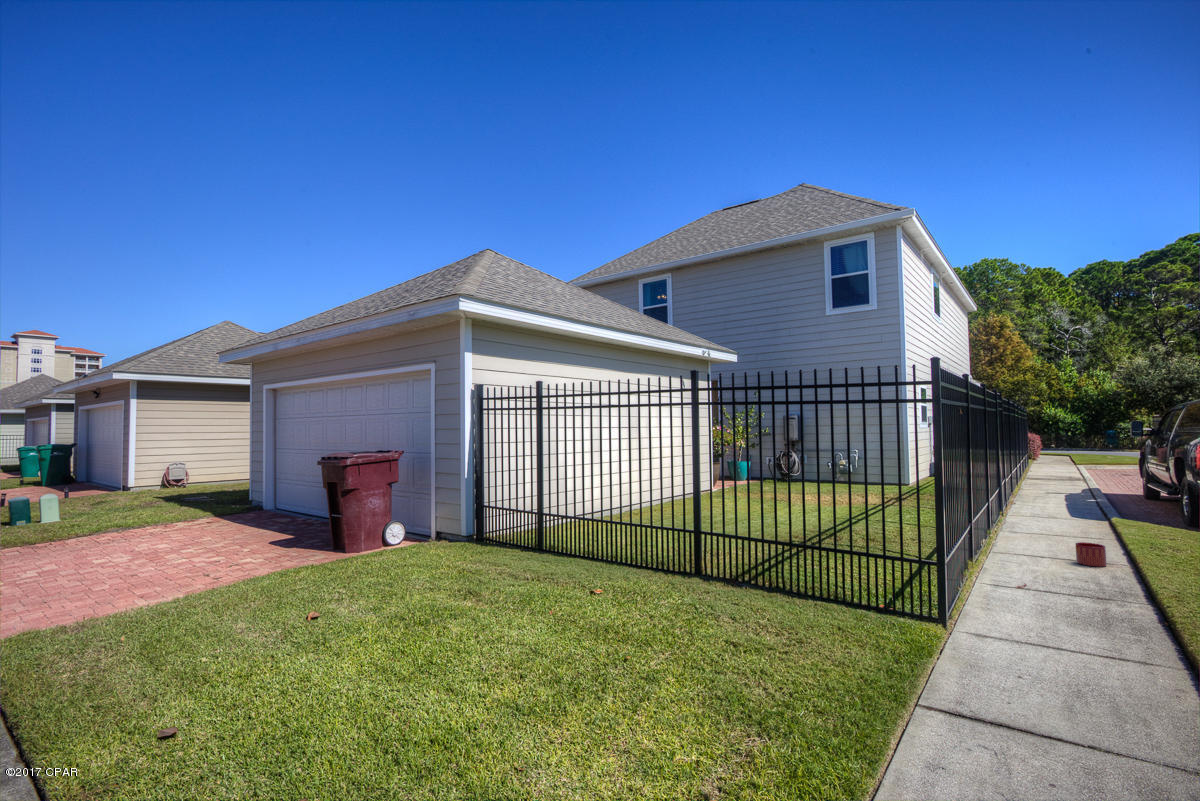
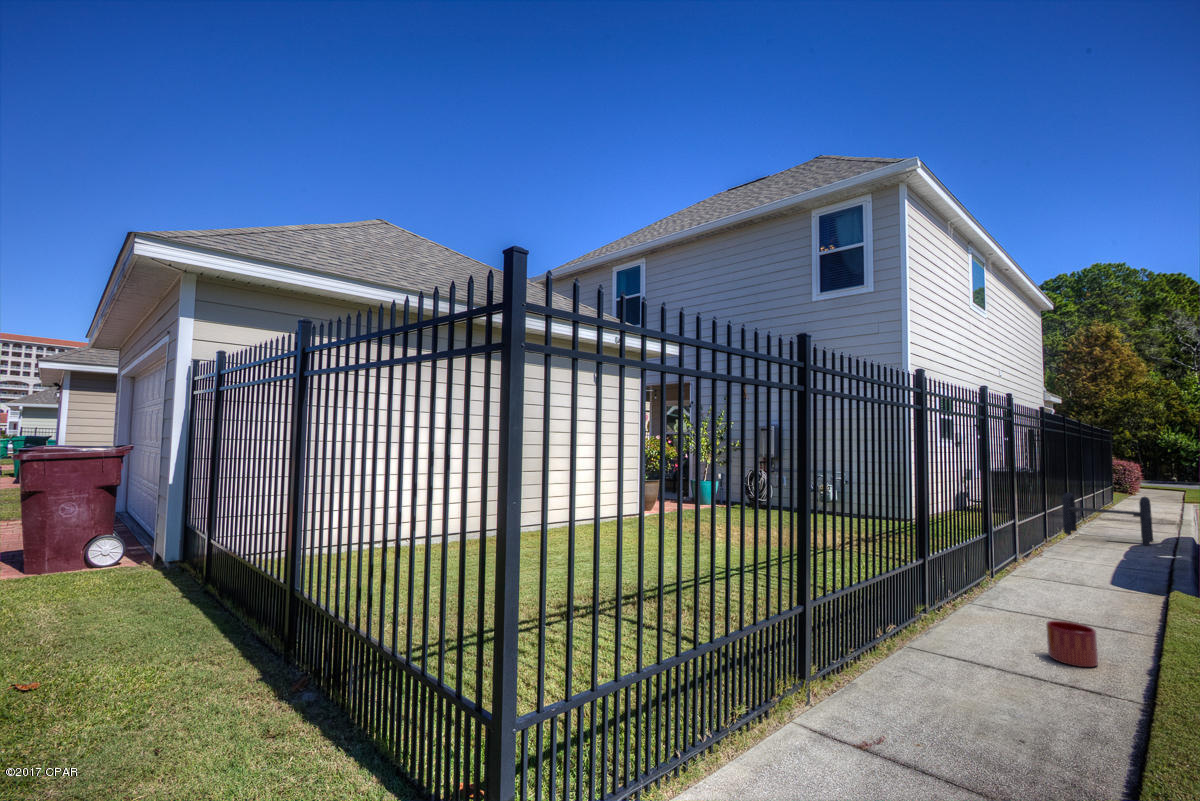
bench: none [1015,460,1076,497] -> present [1062,492,1153,546]

